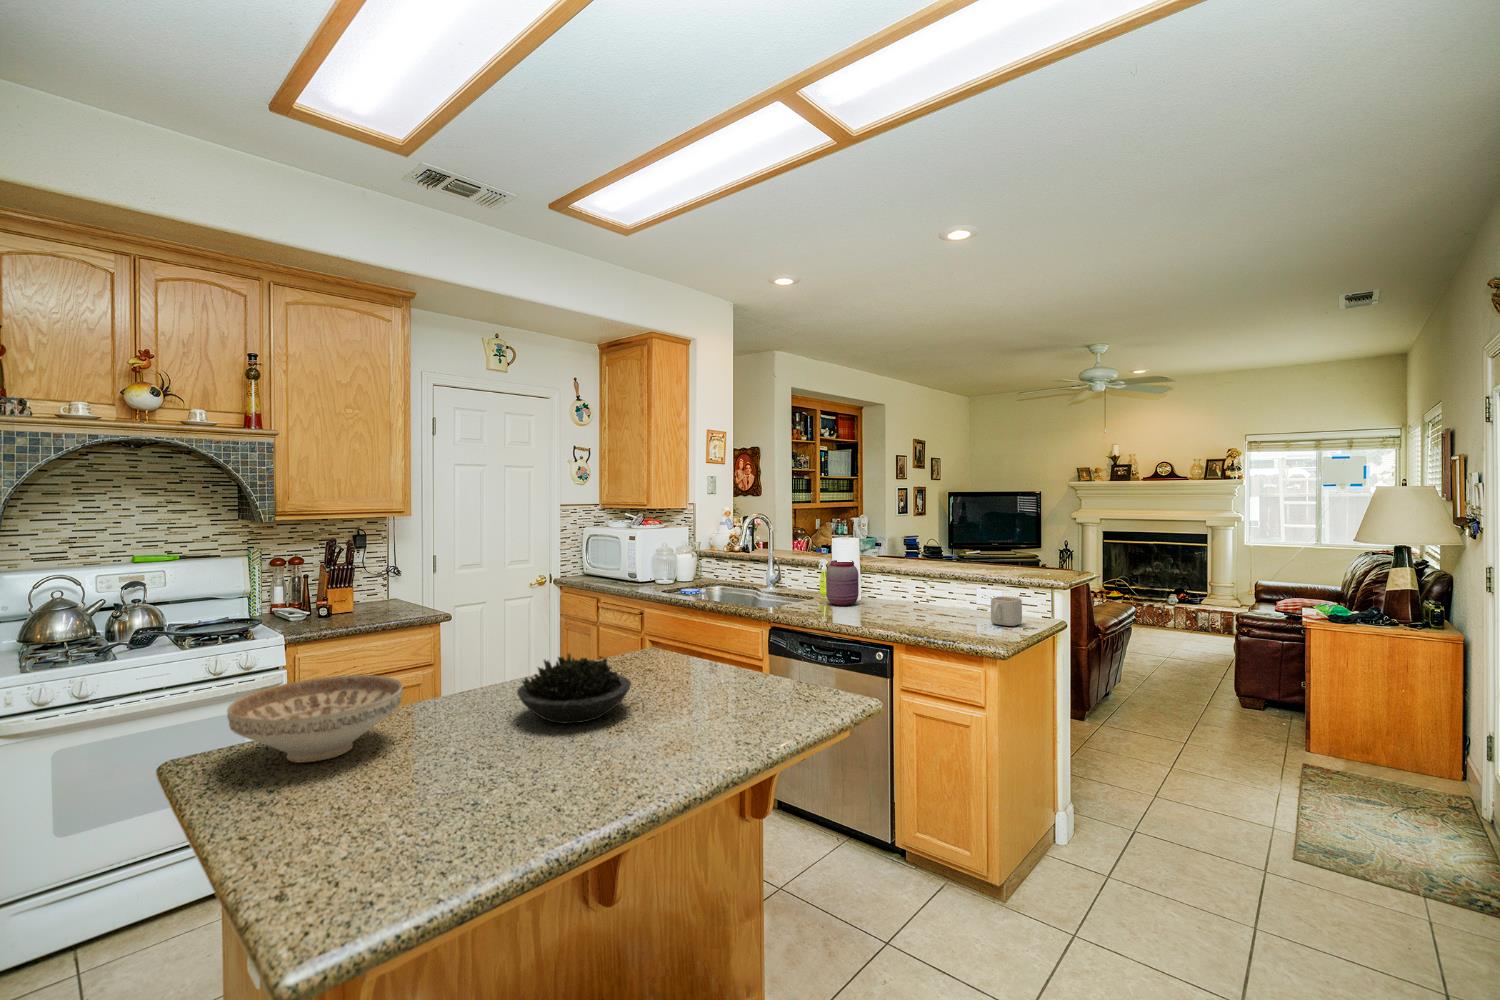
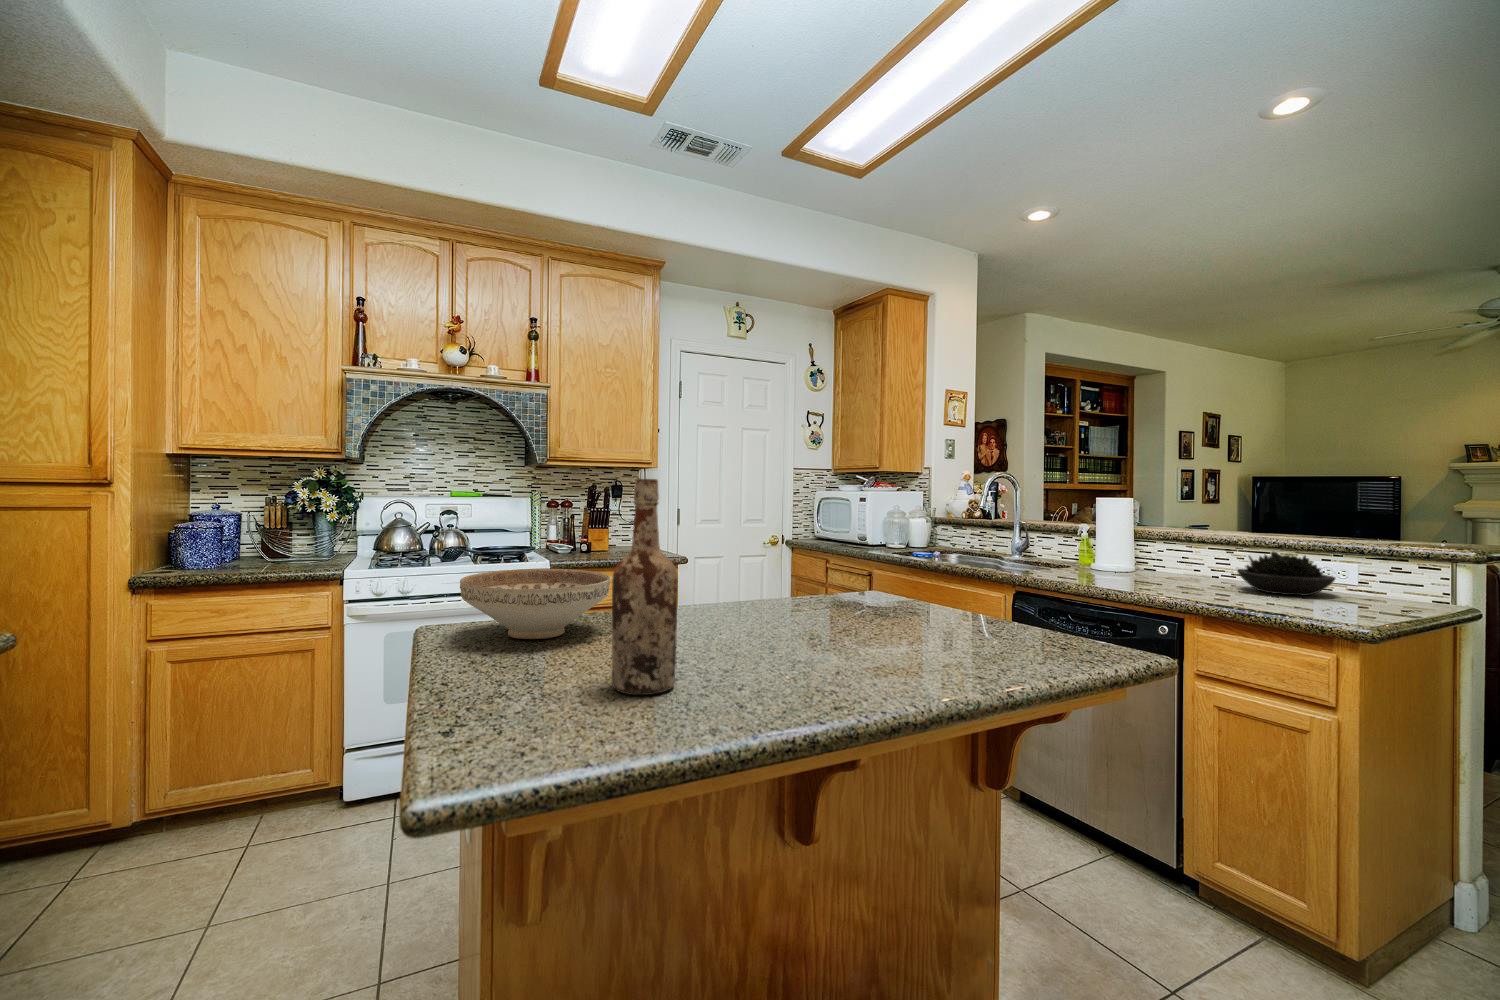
jar: present [826,560,859,606] -> none [1091,523,1136,578]
mug: present [991,597,1022,626] -> none [1347,572,1403,611]
wine bottle: none [429,613,494,815] -> present [612,479,678,695]
succulent plant: present [517,654,631,724] -> present [1237,552,1335,596]

